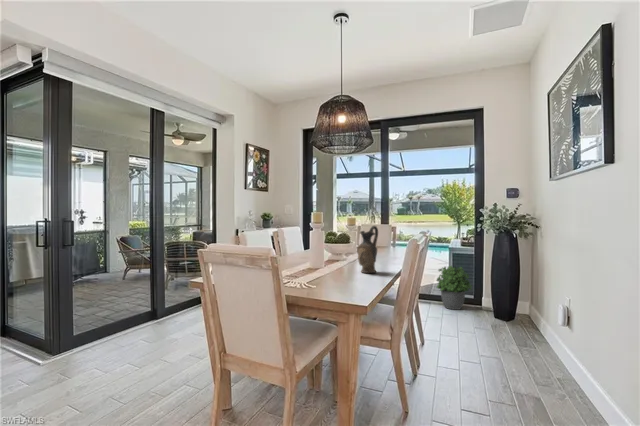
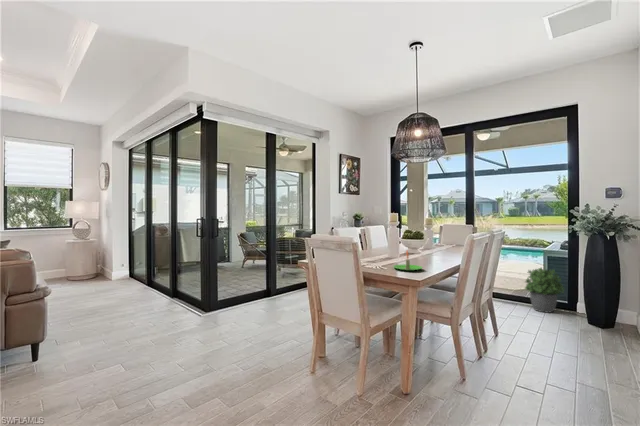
ceramic pitcher: present [357,226,378,273] -> none [425,224,444,263]
candle: none [325,261,362,289] -> present [394,252,422,271]

